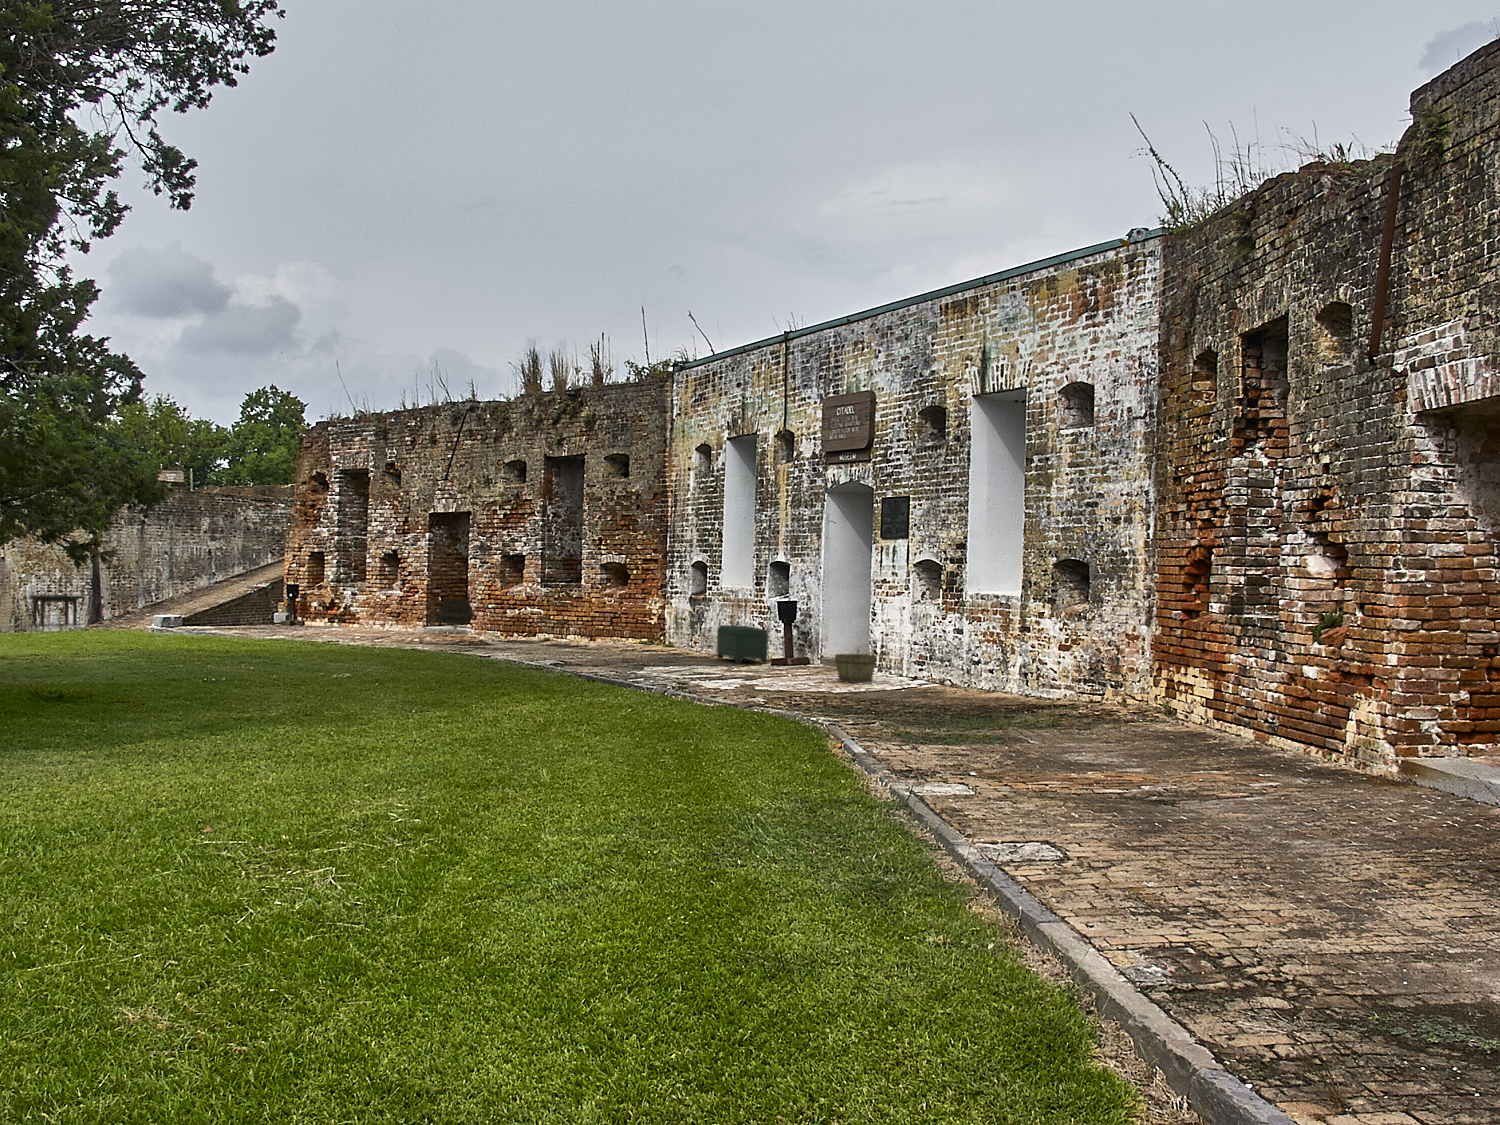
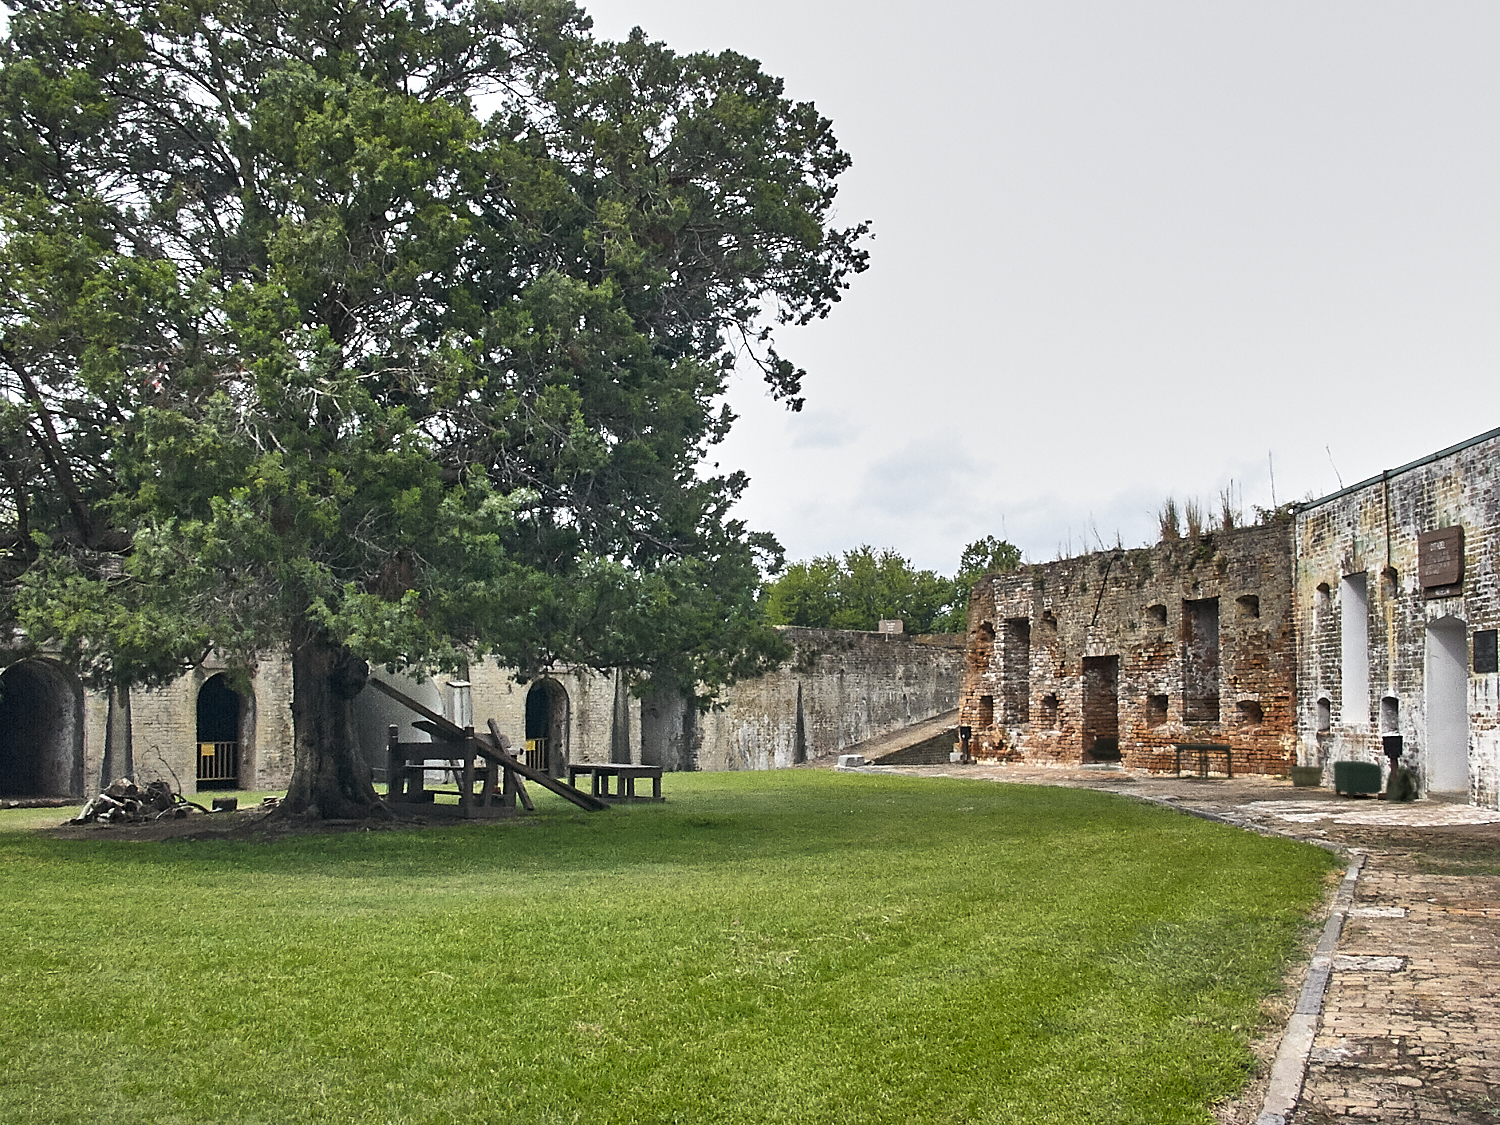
round table: present [29,595,81,626] -> present [1174,744,1233,780]
backpack: none [776,630,809,669] -> present [1386,765,1420,804]
wooden bucket: present [835,650,877,683] -> present [1290,763,1323,787]

